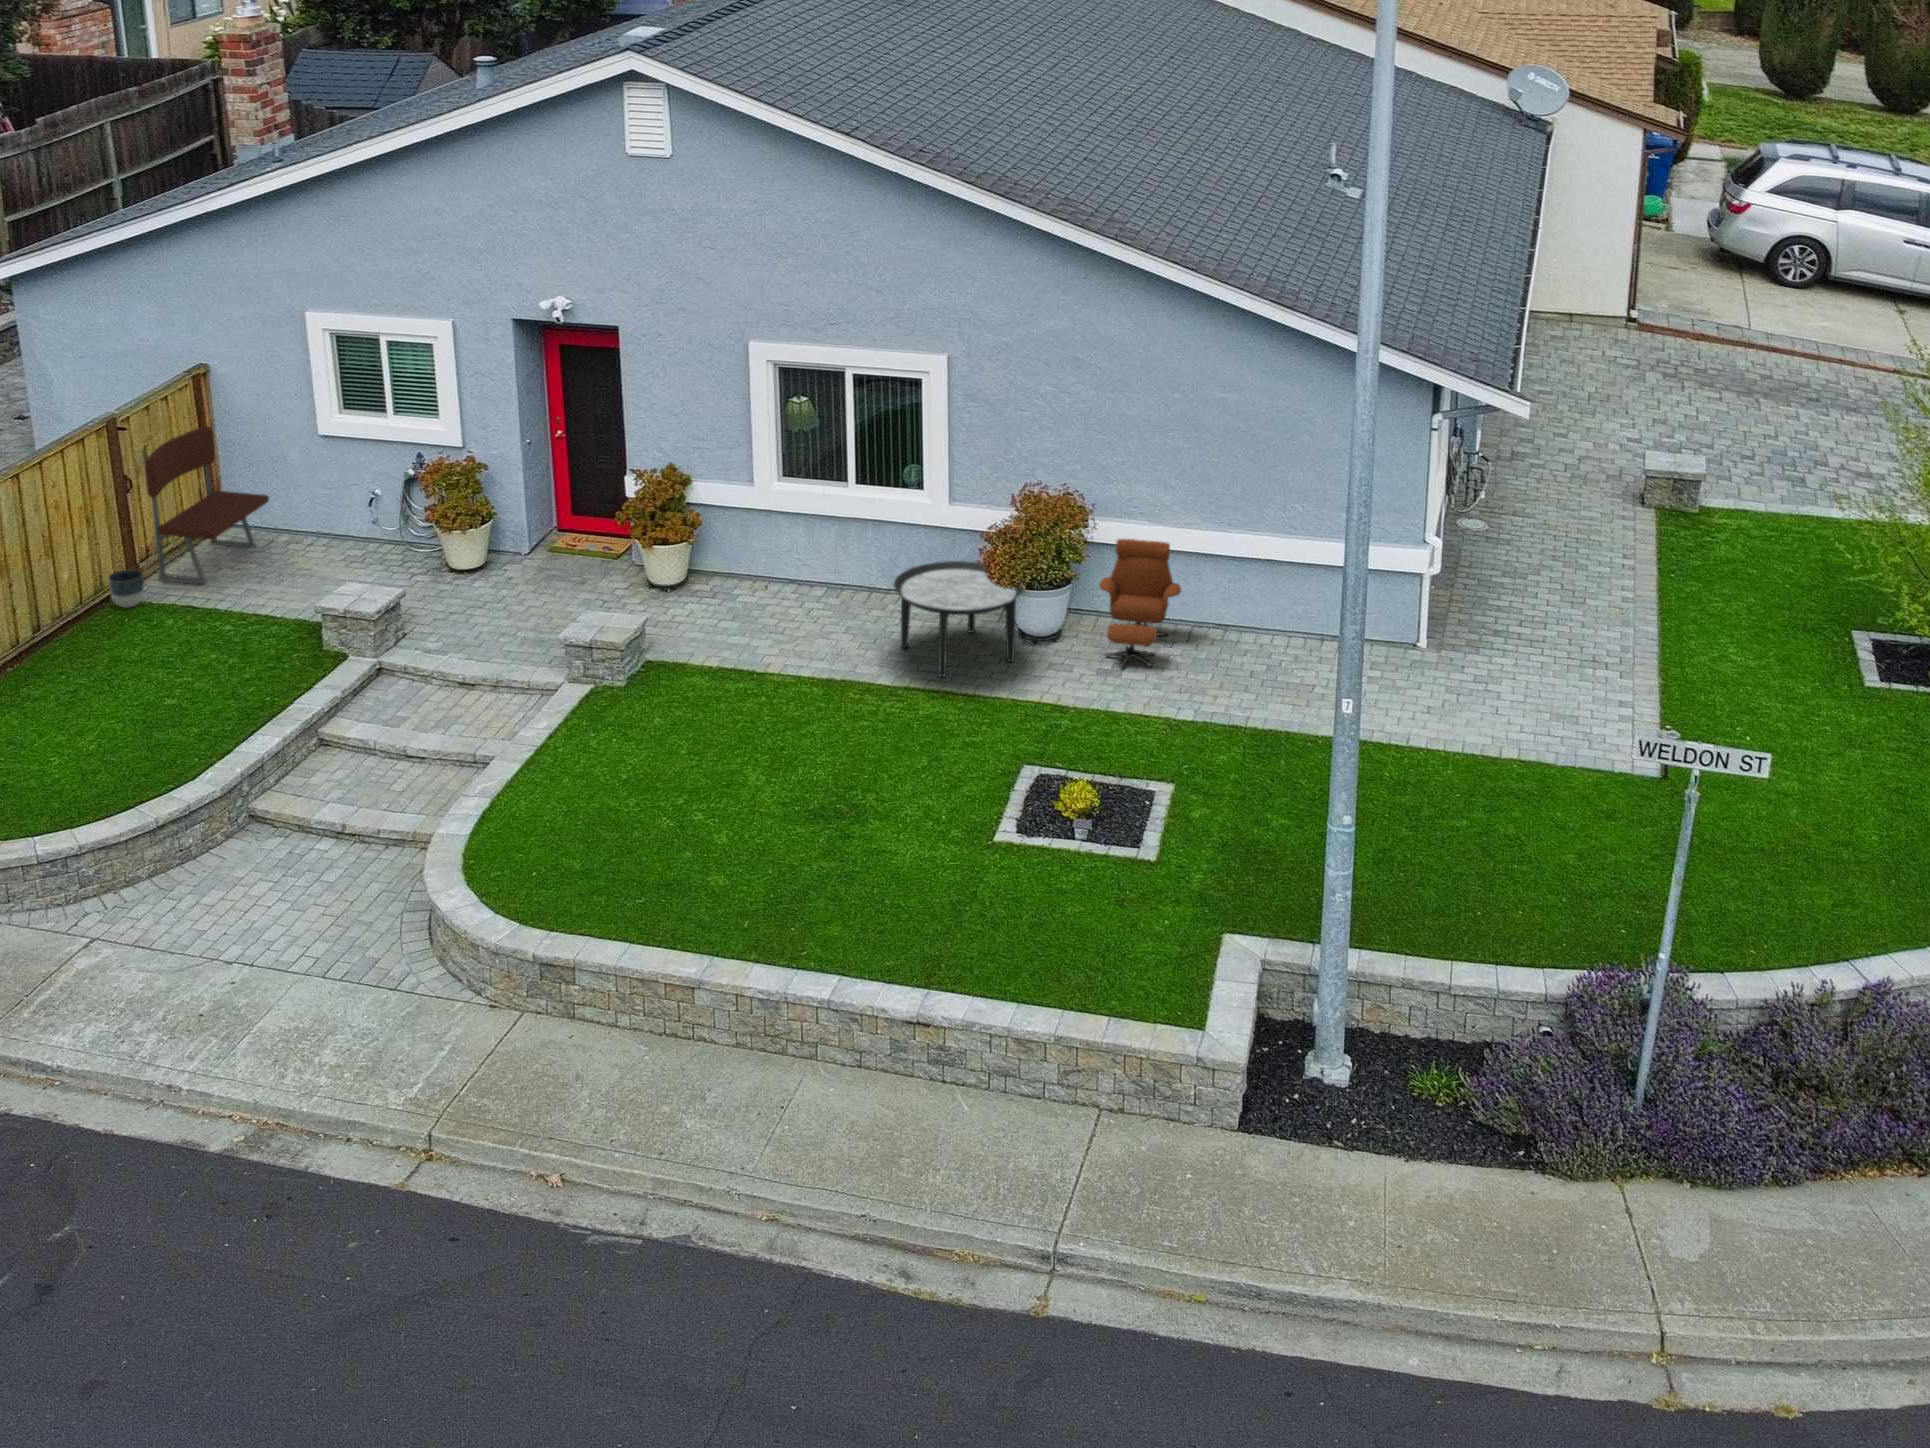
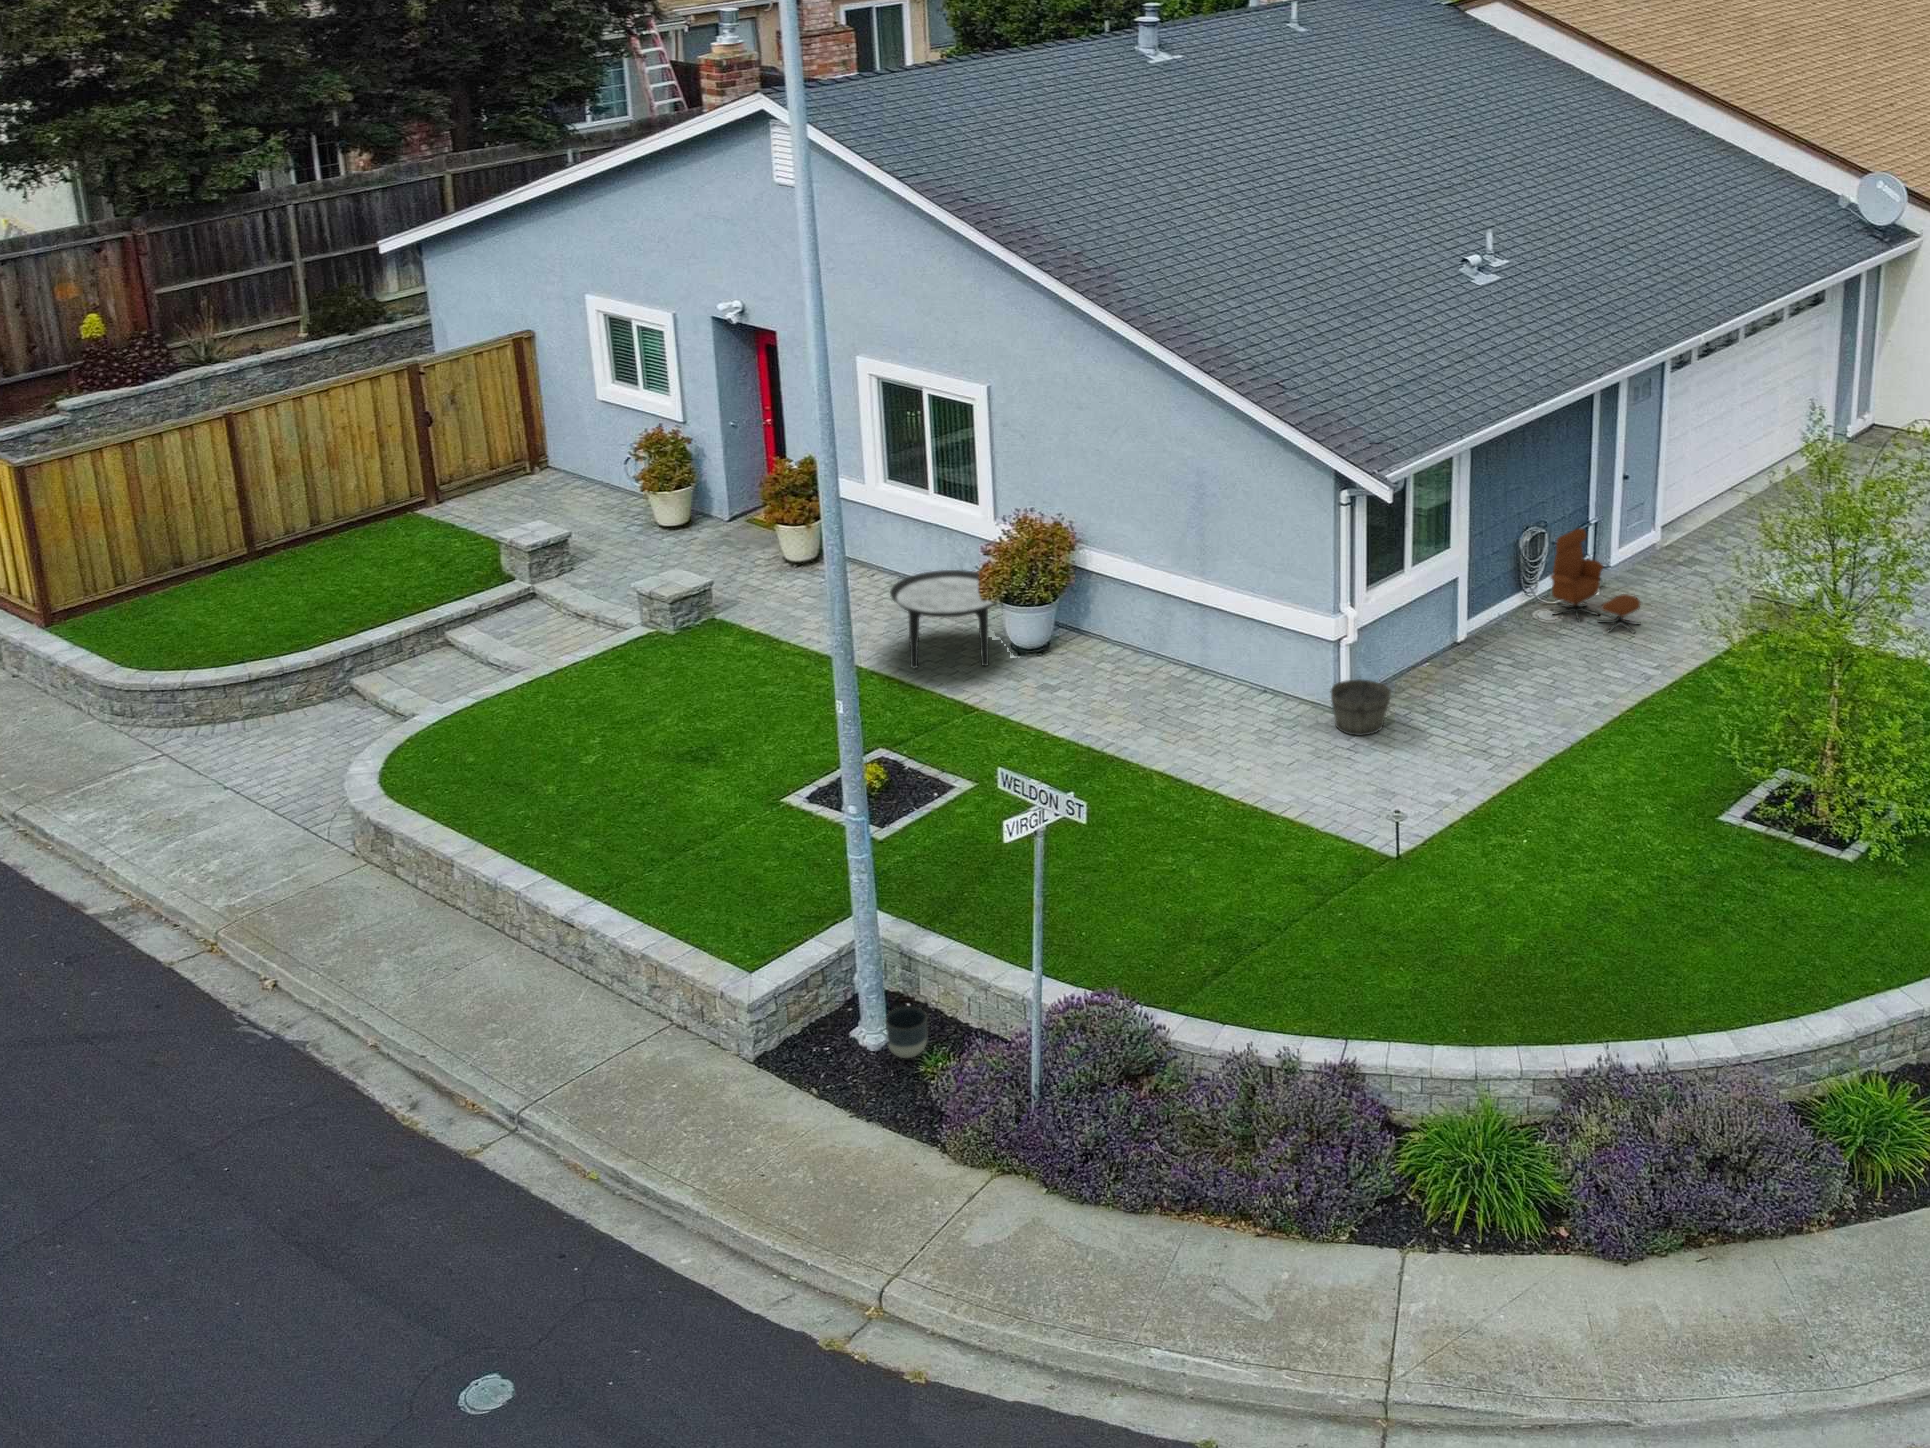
bench: present [145,426,269,584] -> none [436,382,553,509]
lounge chair: present [1099,539,1181,667] -> present [1550,528,1641,632]
planter: present [109,570,144,608] -> present [885,1007,927,1058]
wooden bucket: none [1408,606,1473,668] -> present [1330,679,1391,736]

